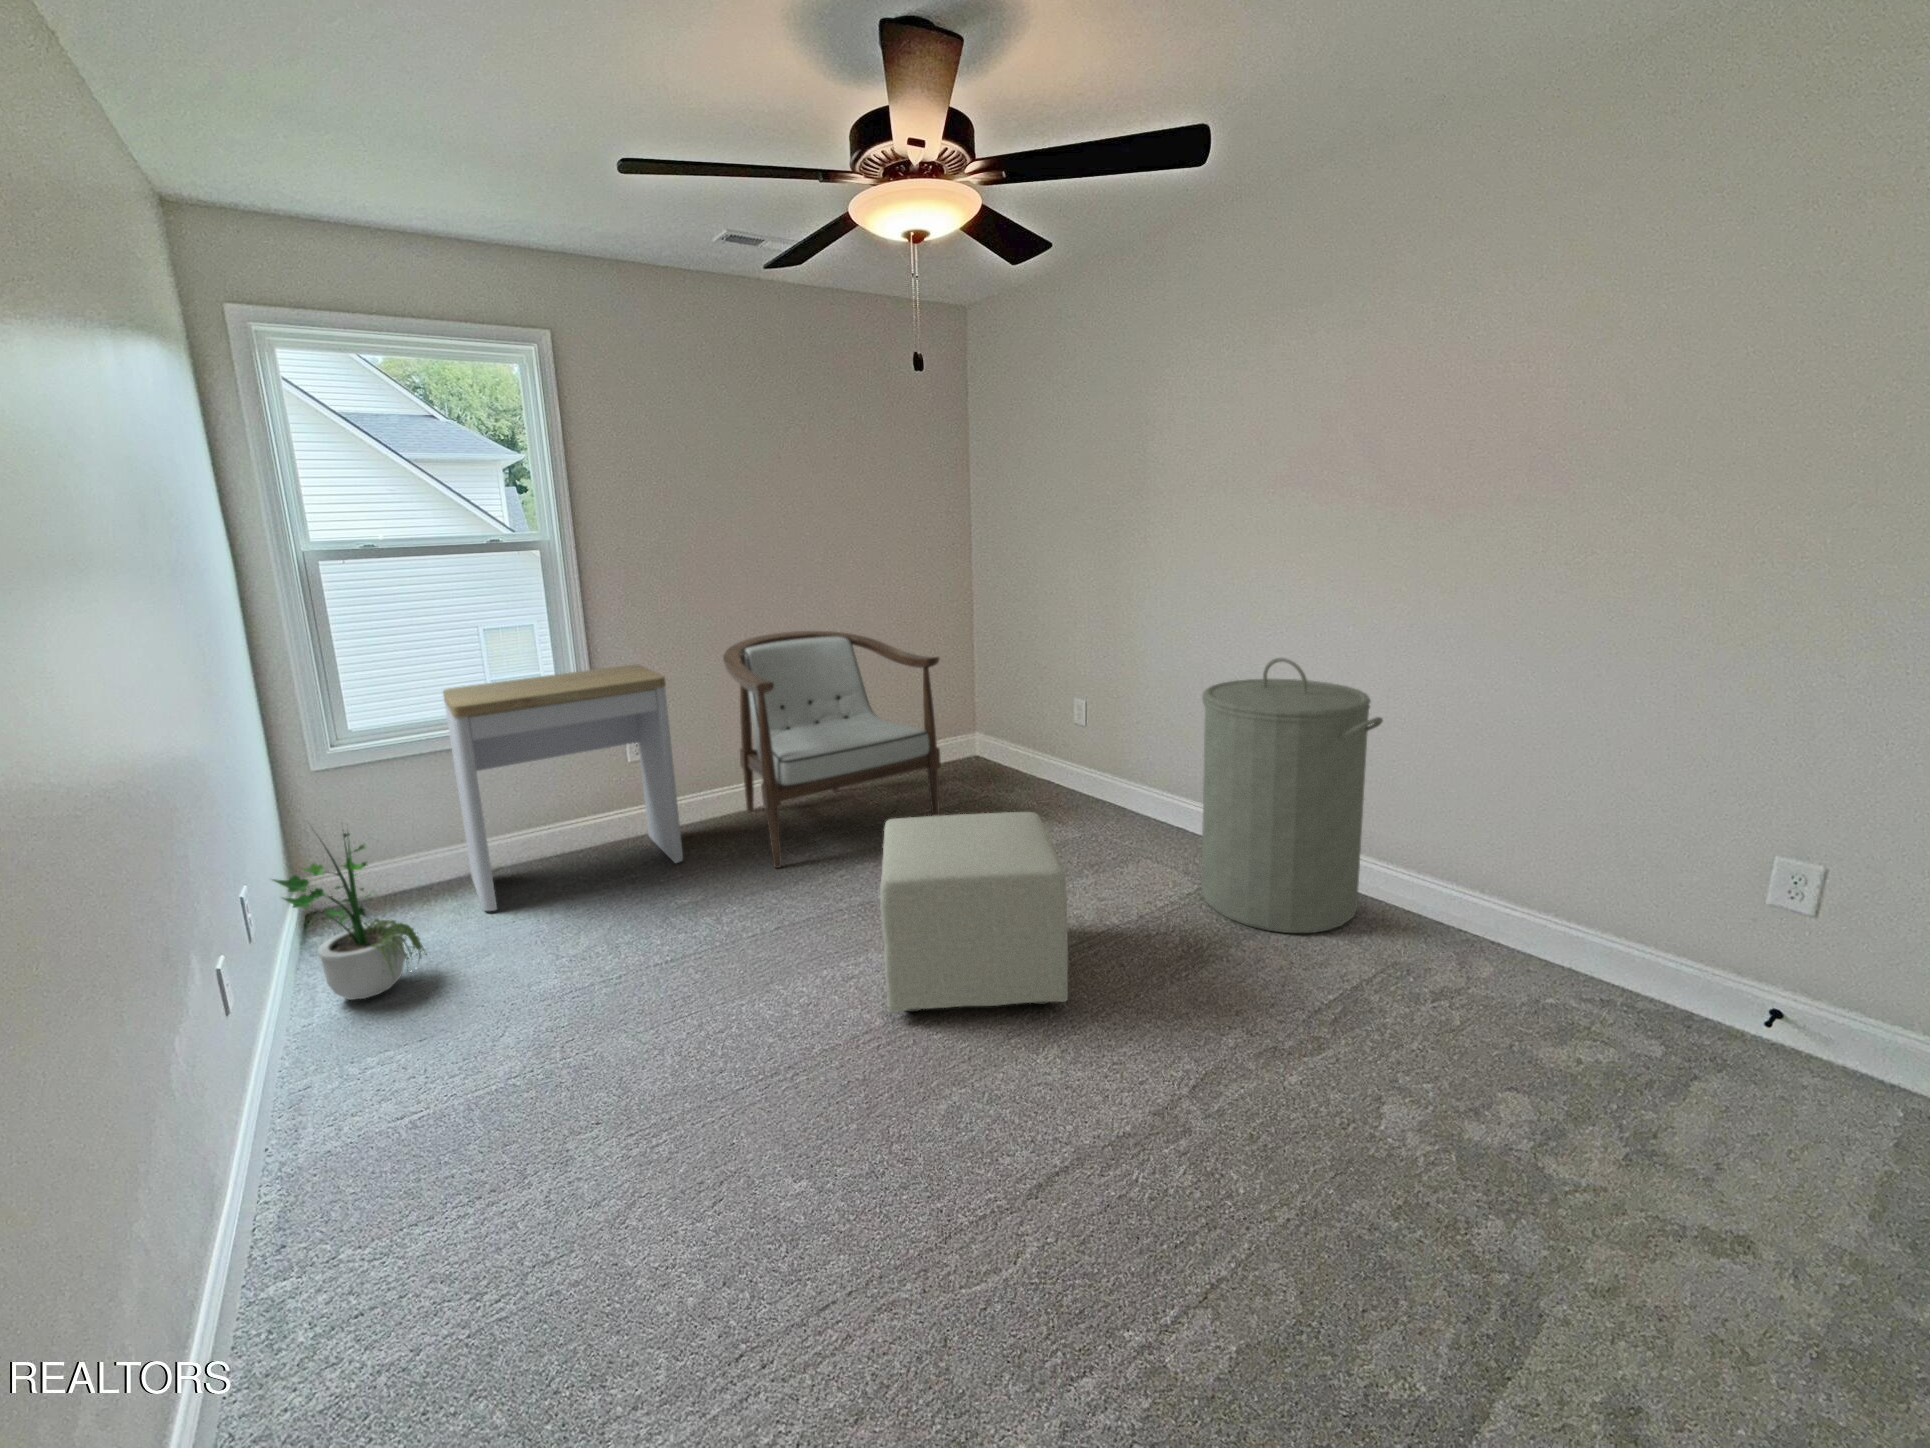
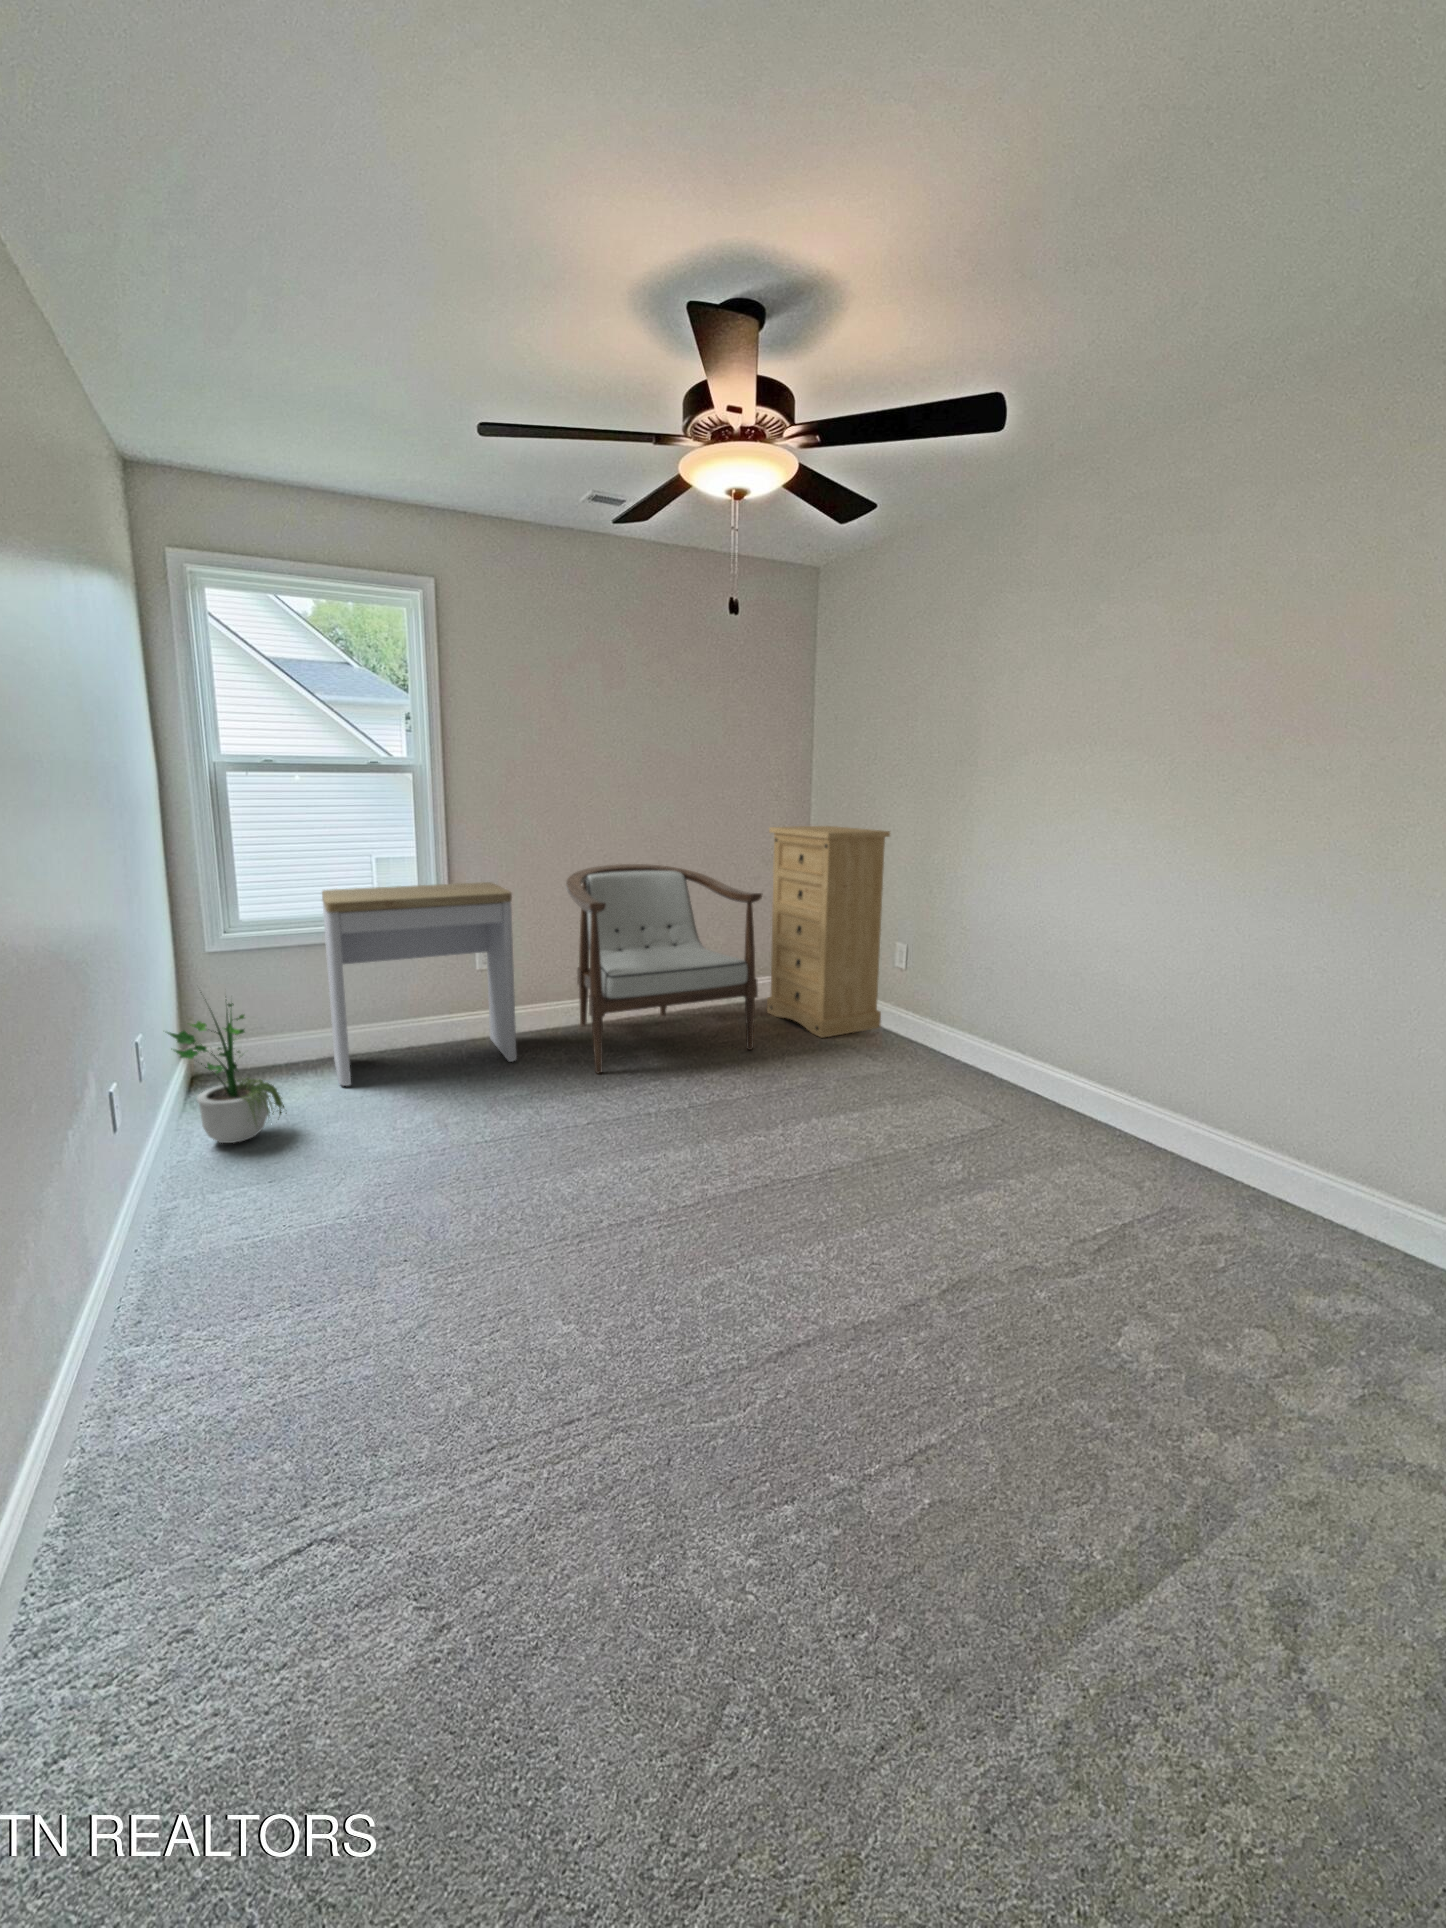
dresser: none [936,576,1067,803] -> present [767,826,890,1038]
laundry hamper: present [1201,658,1383,933] -> none [988,907,1172,1173]
ottoman: present [880,812,1068,1013] -> none [671,1029,842,1207]

